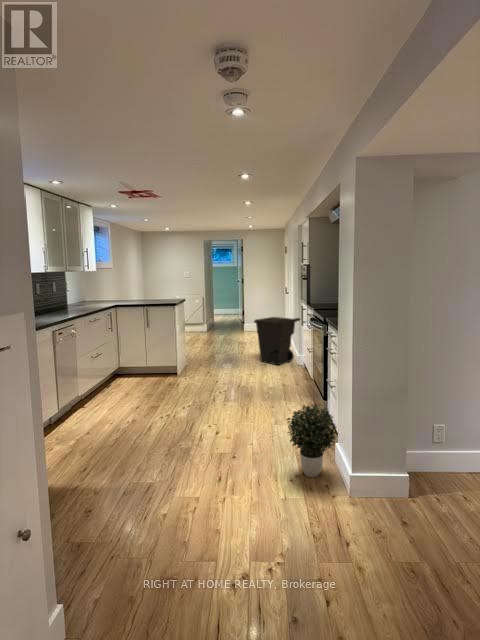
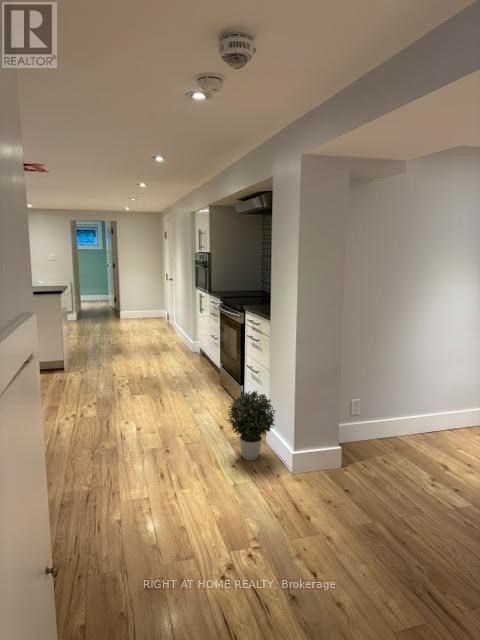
trash can: present [254,317,300,365] -> none [147,304,195,354]

